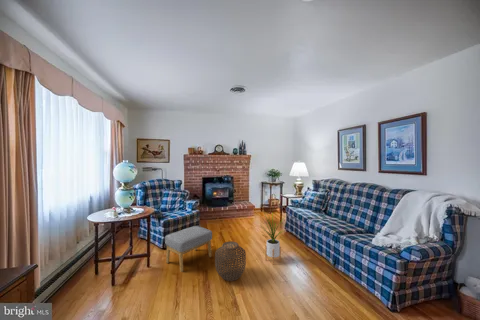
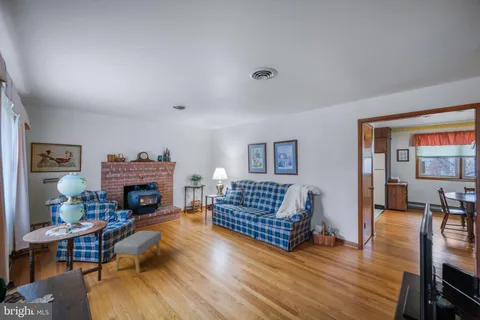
house plant: present [265,214,284,265] -> none [203,205,224,248]
woven basket: present [215,241,246,281] -> none [173,235,199,267]

